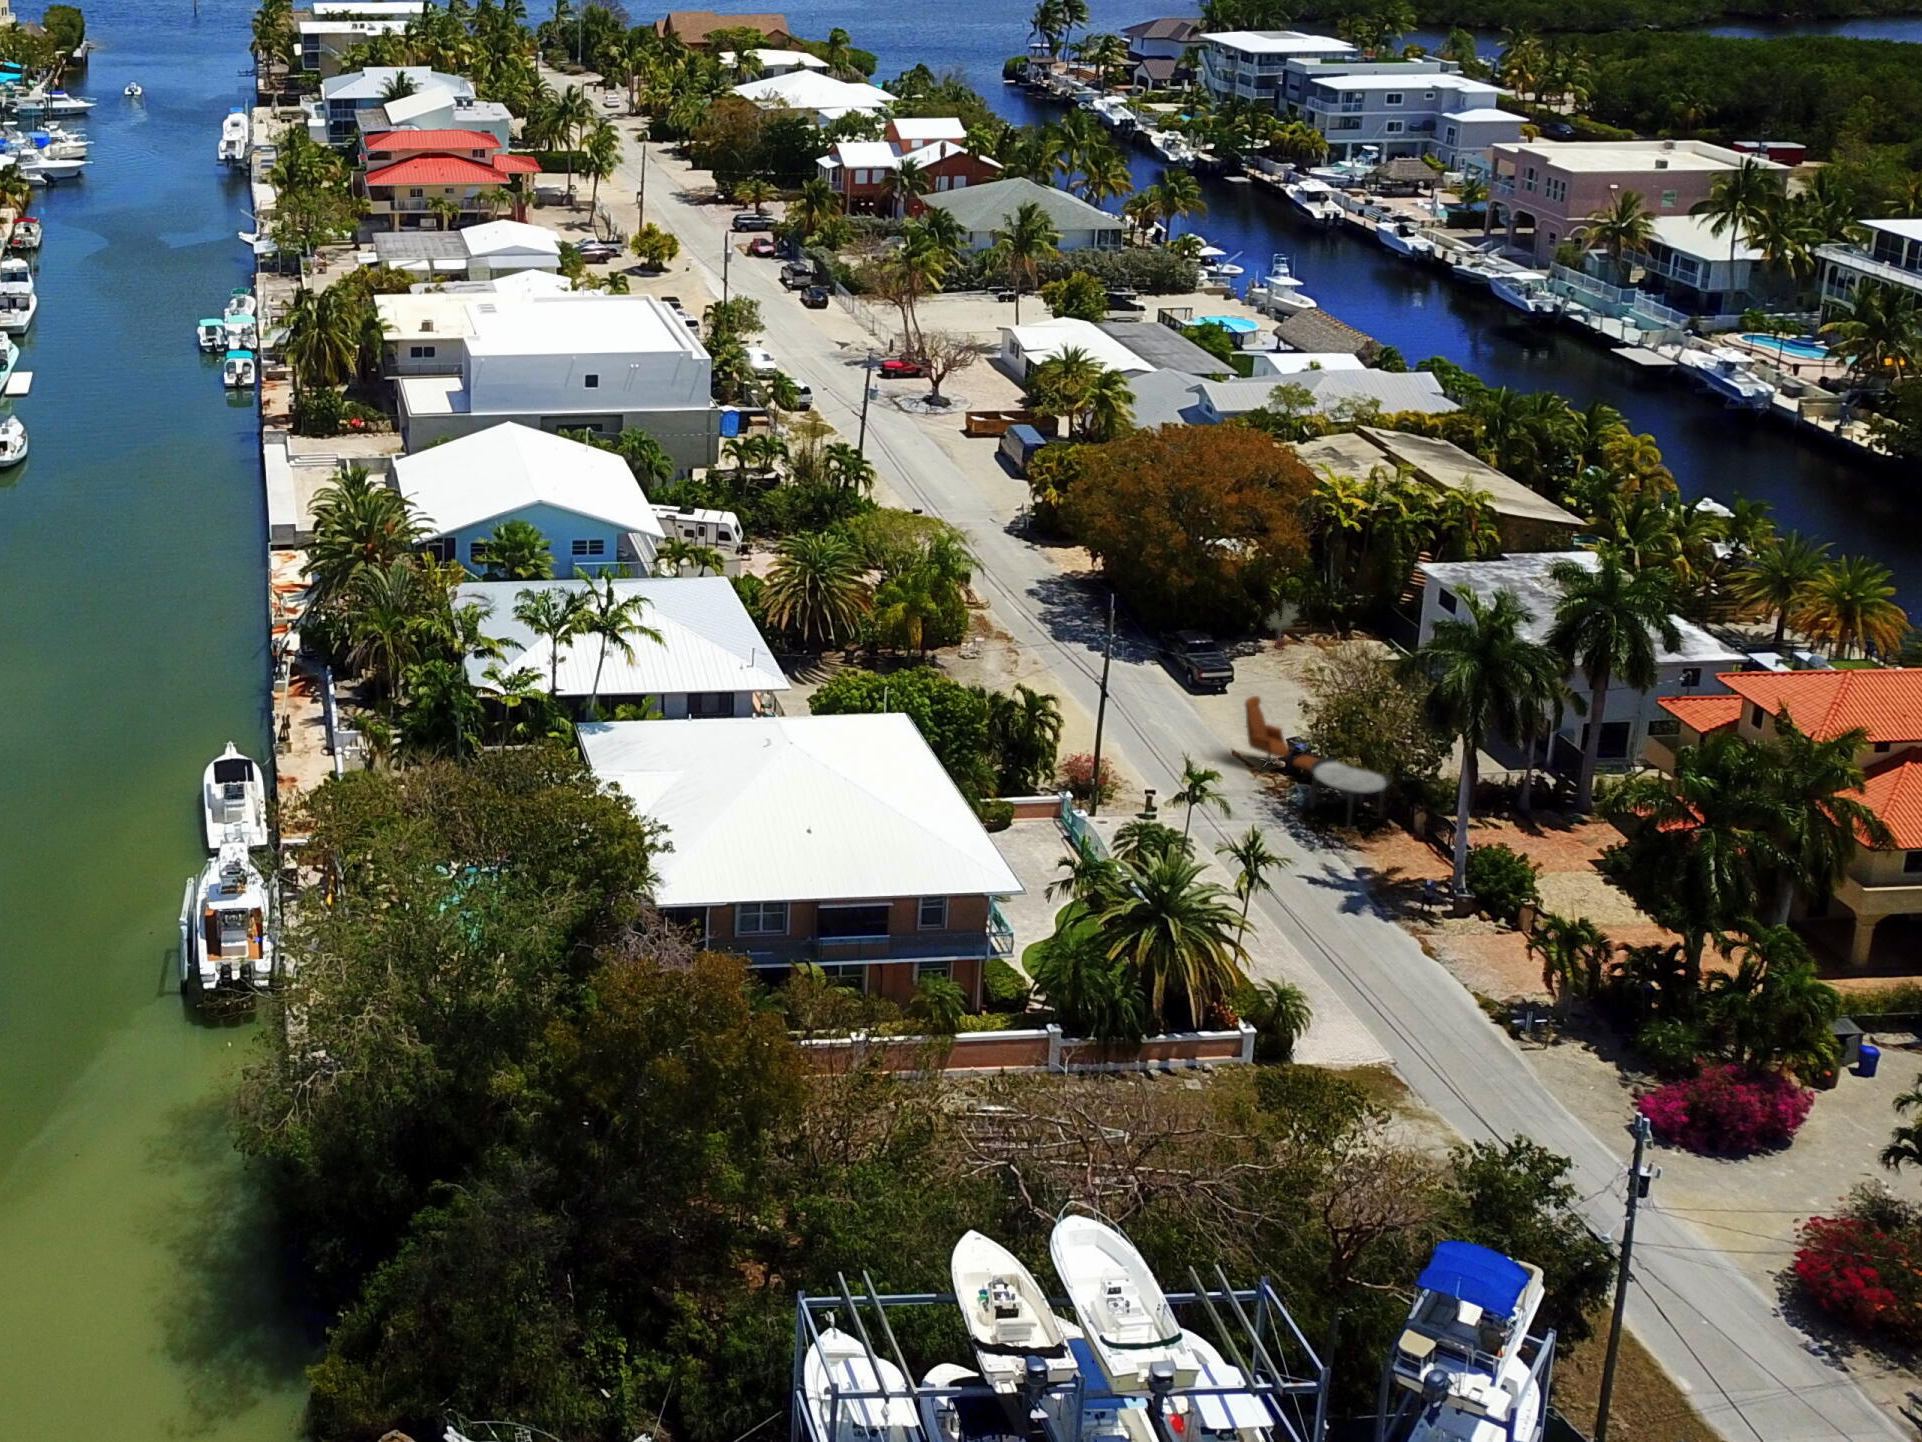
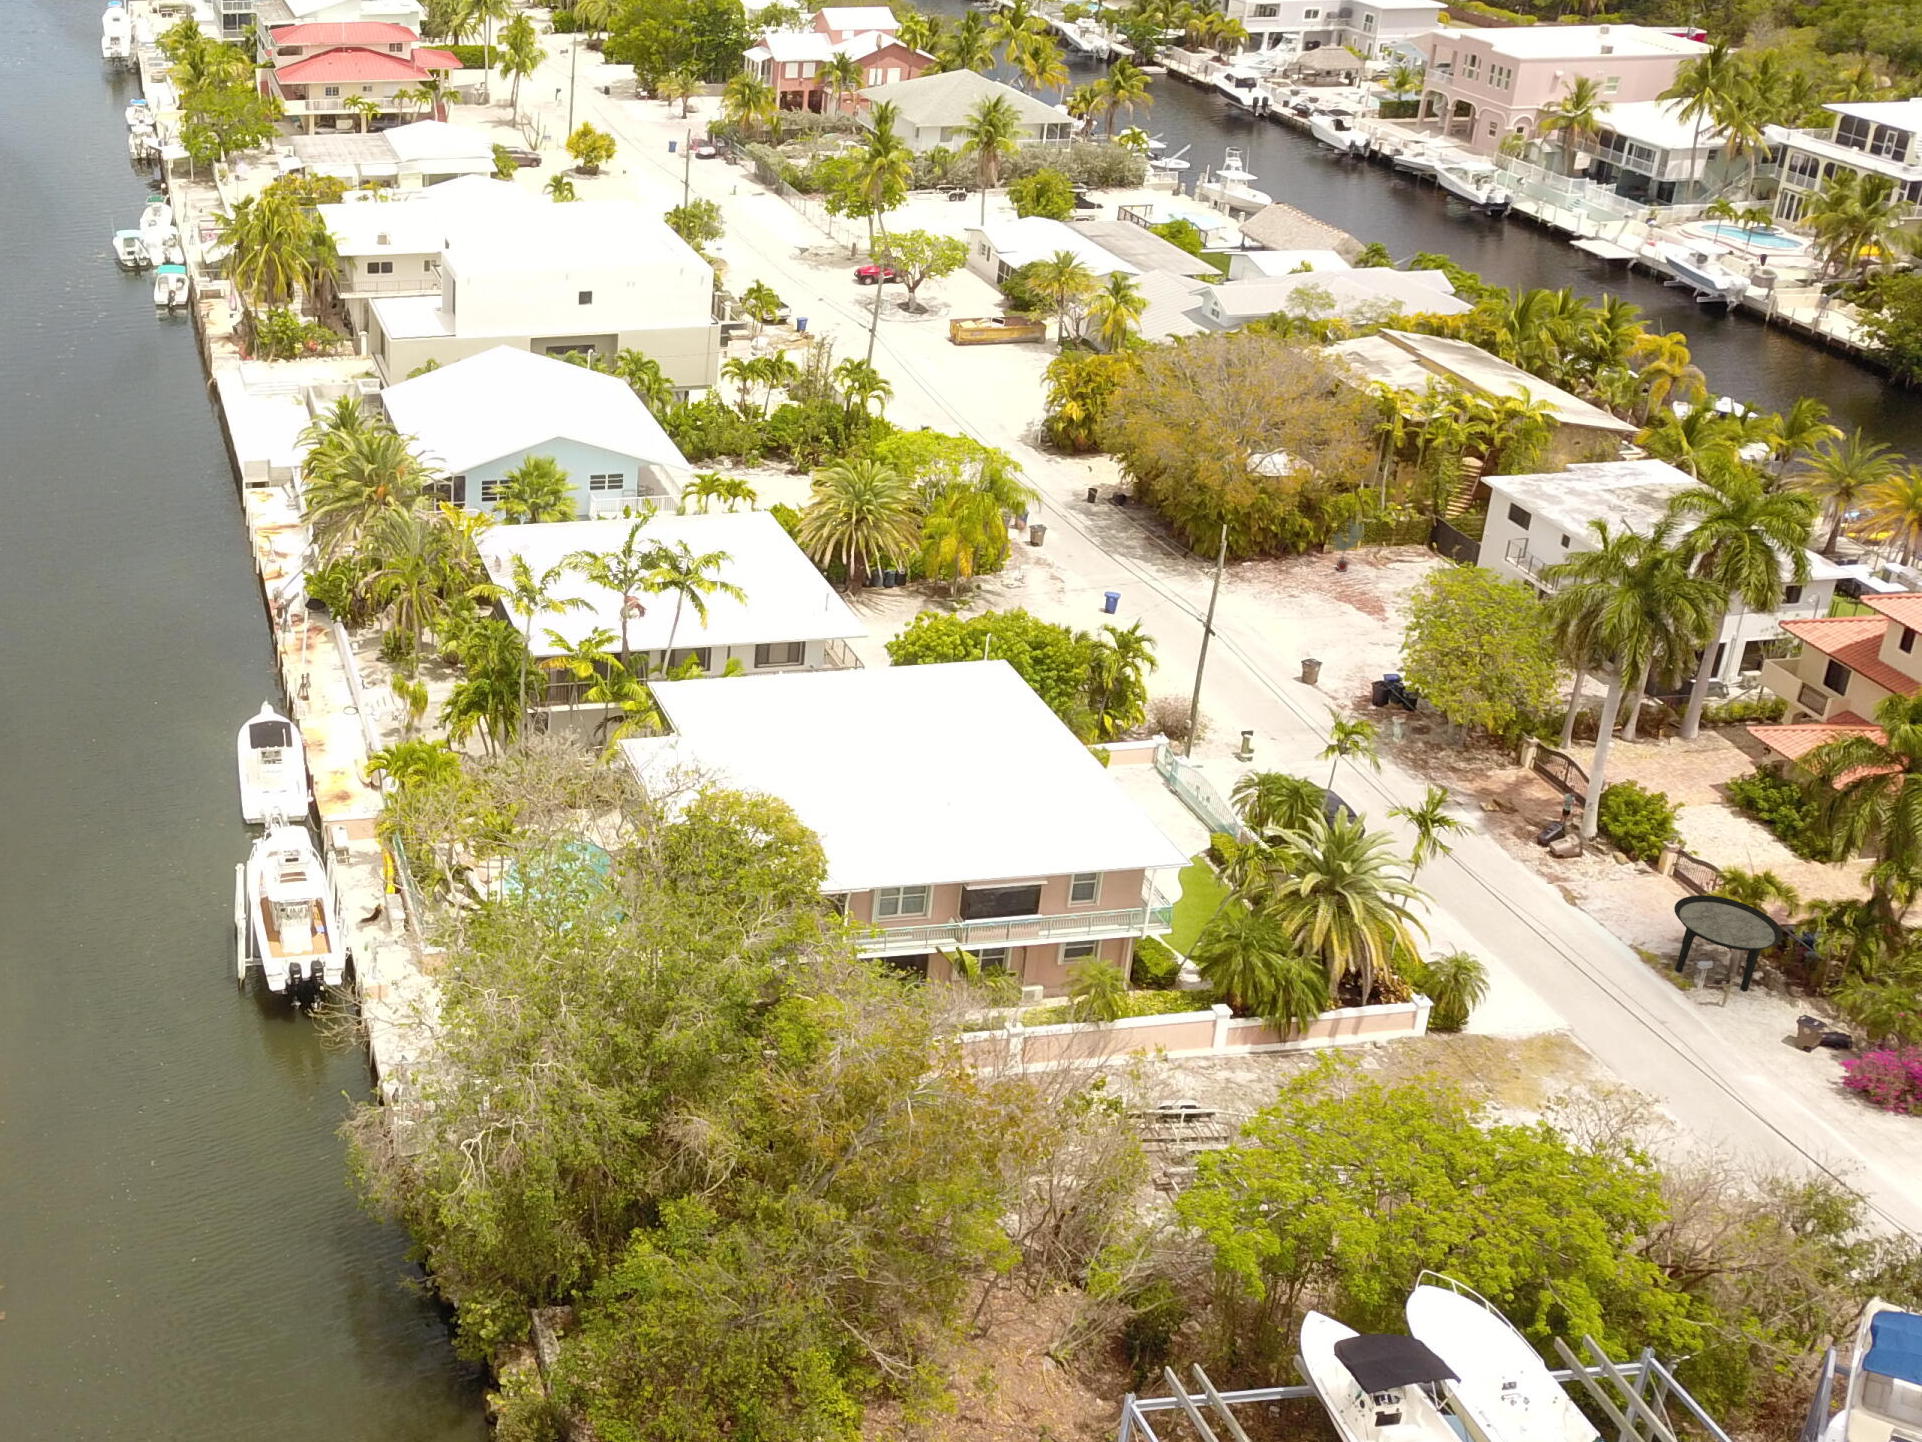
lounge chair: present [1245,696,1319,777] -> none [1340,628,1423,718]
round table: present [1310,758,1390,828] -> present [1674,895,1783,992]

